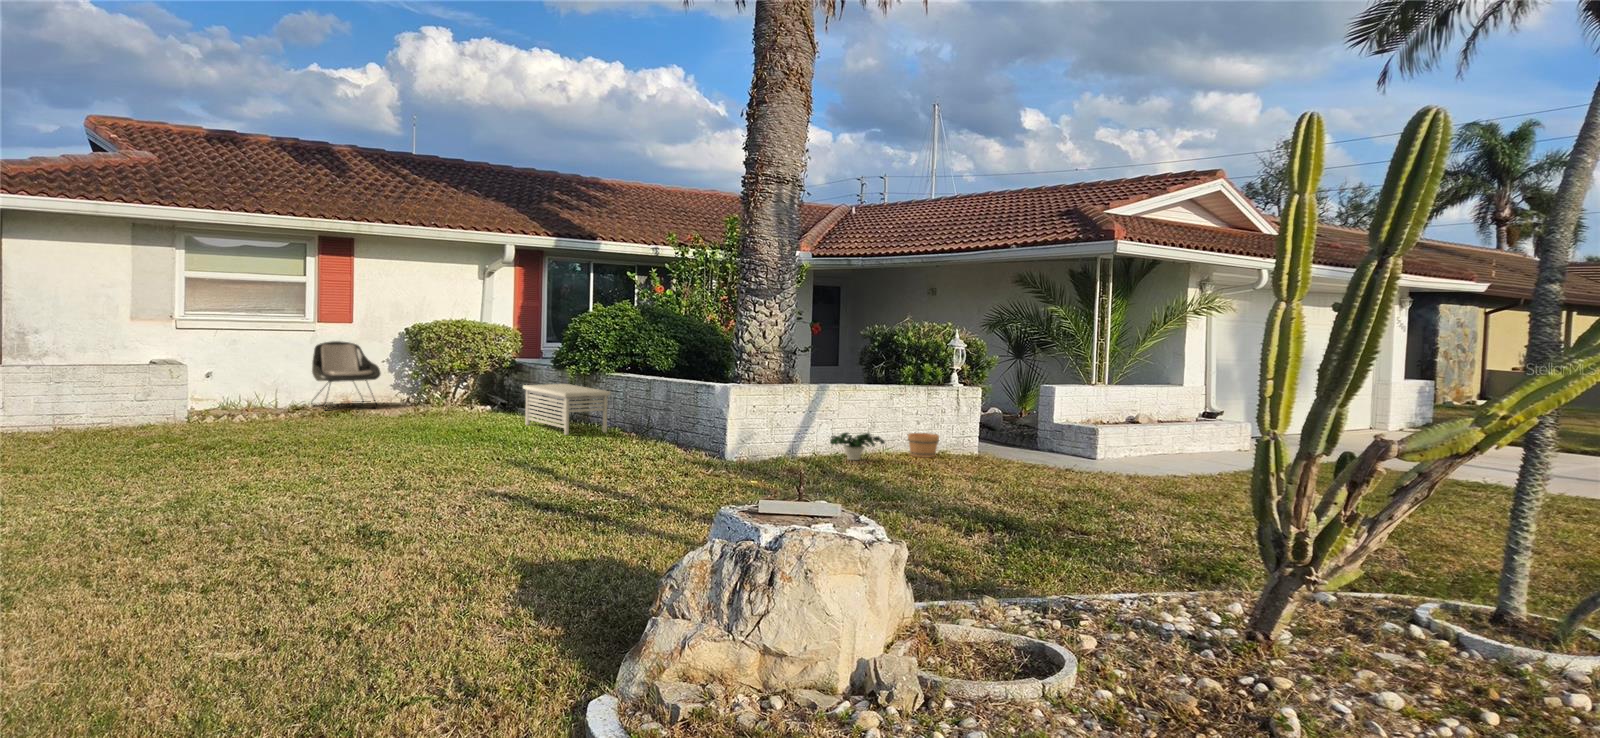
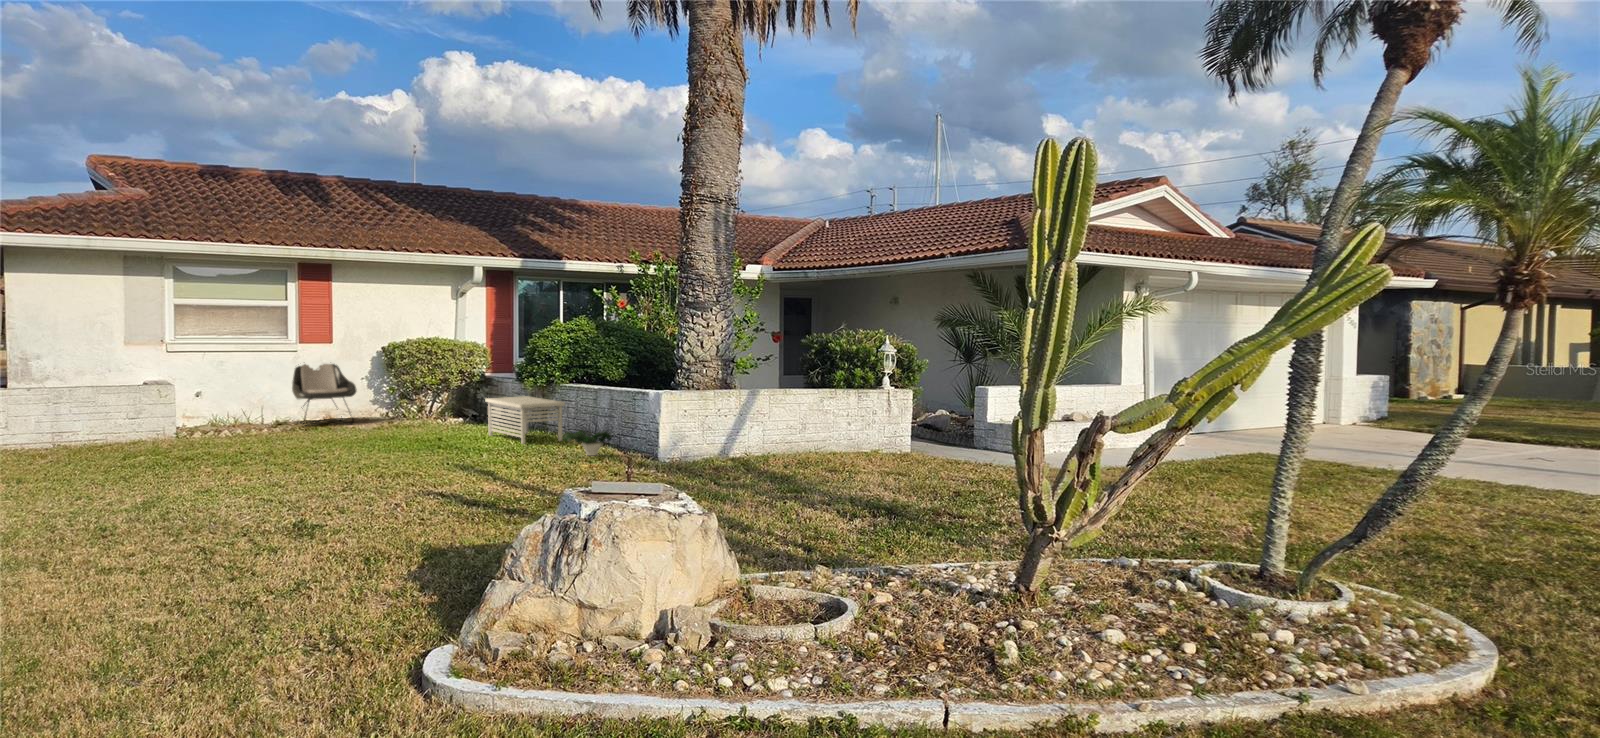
potted plant: present [830,432,885,460] -> present [562,430,612,456]
bucket: present [908,433,939,458] -> none [838,434,869,457]

